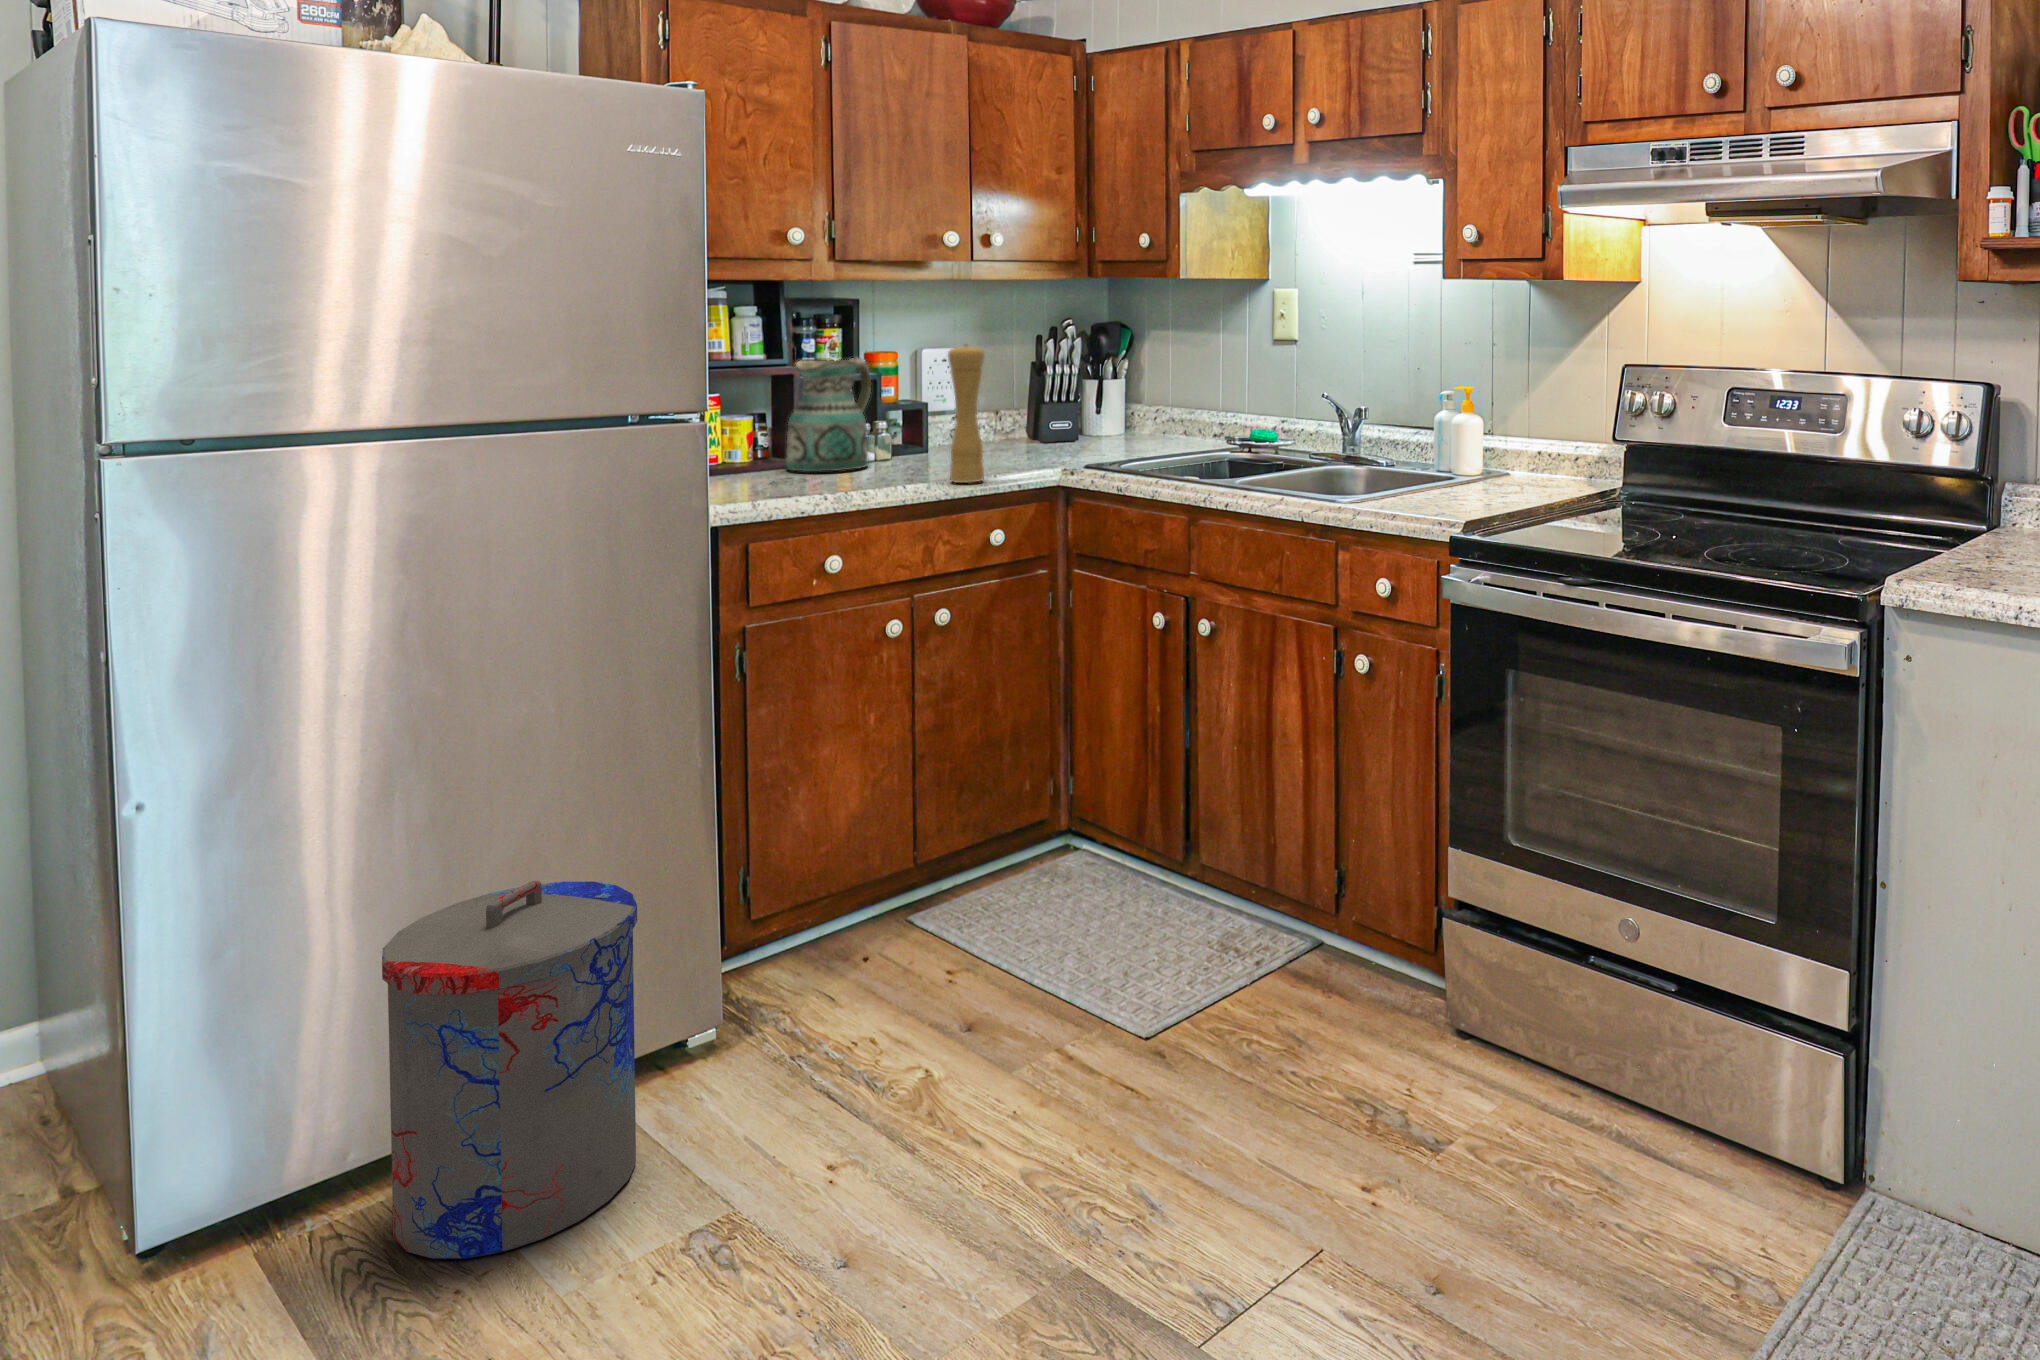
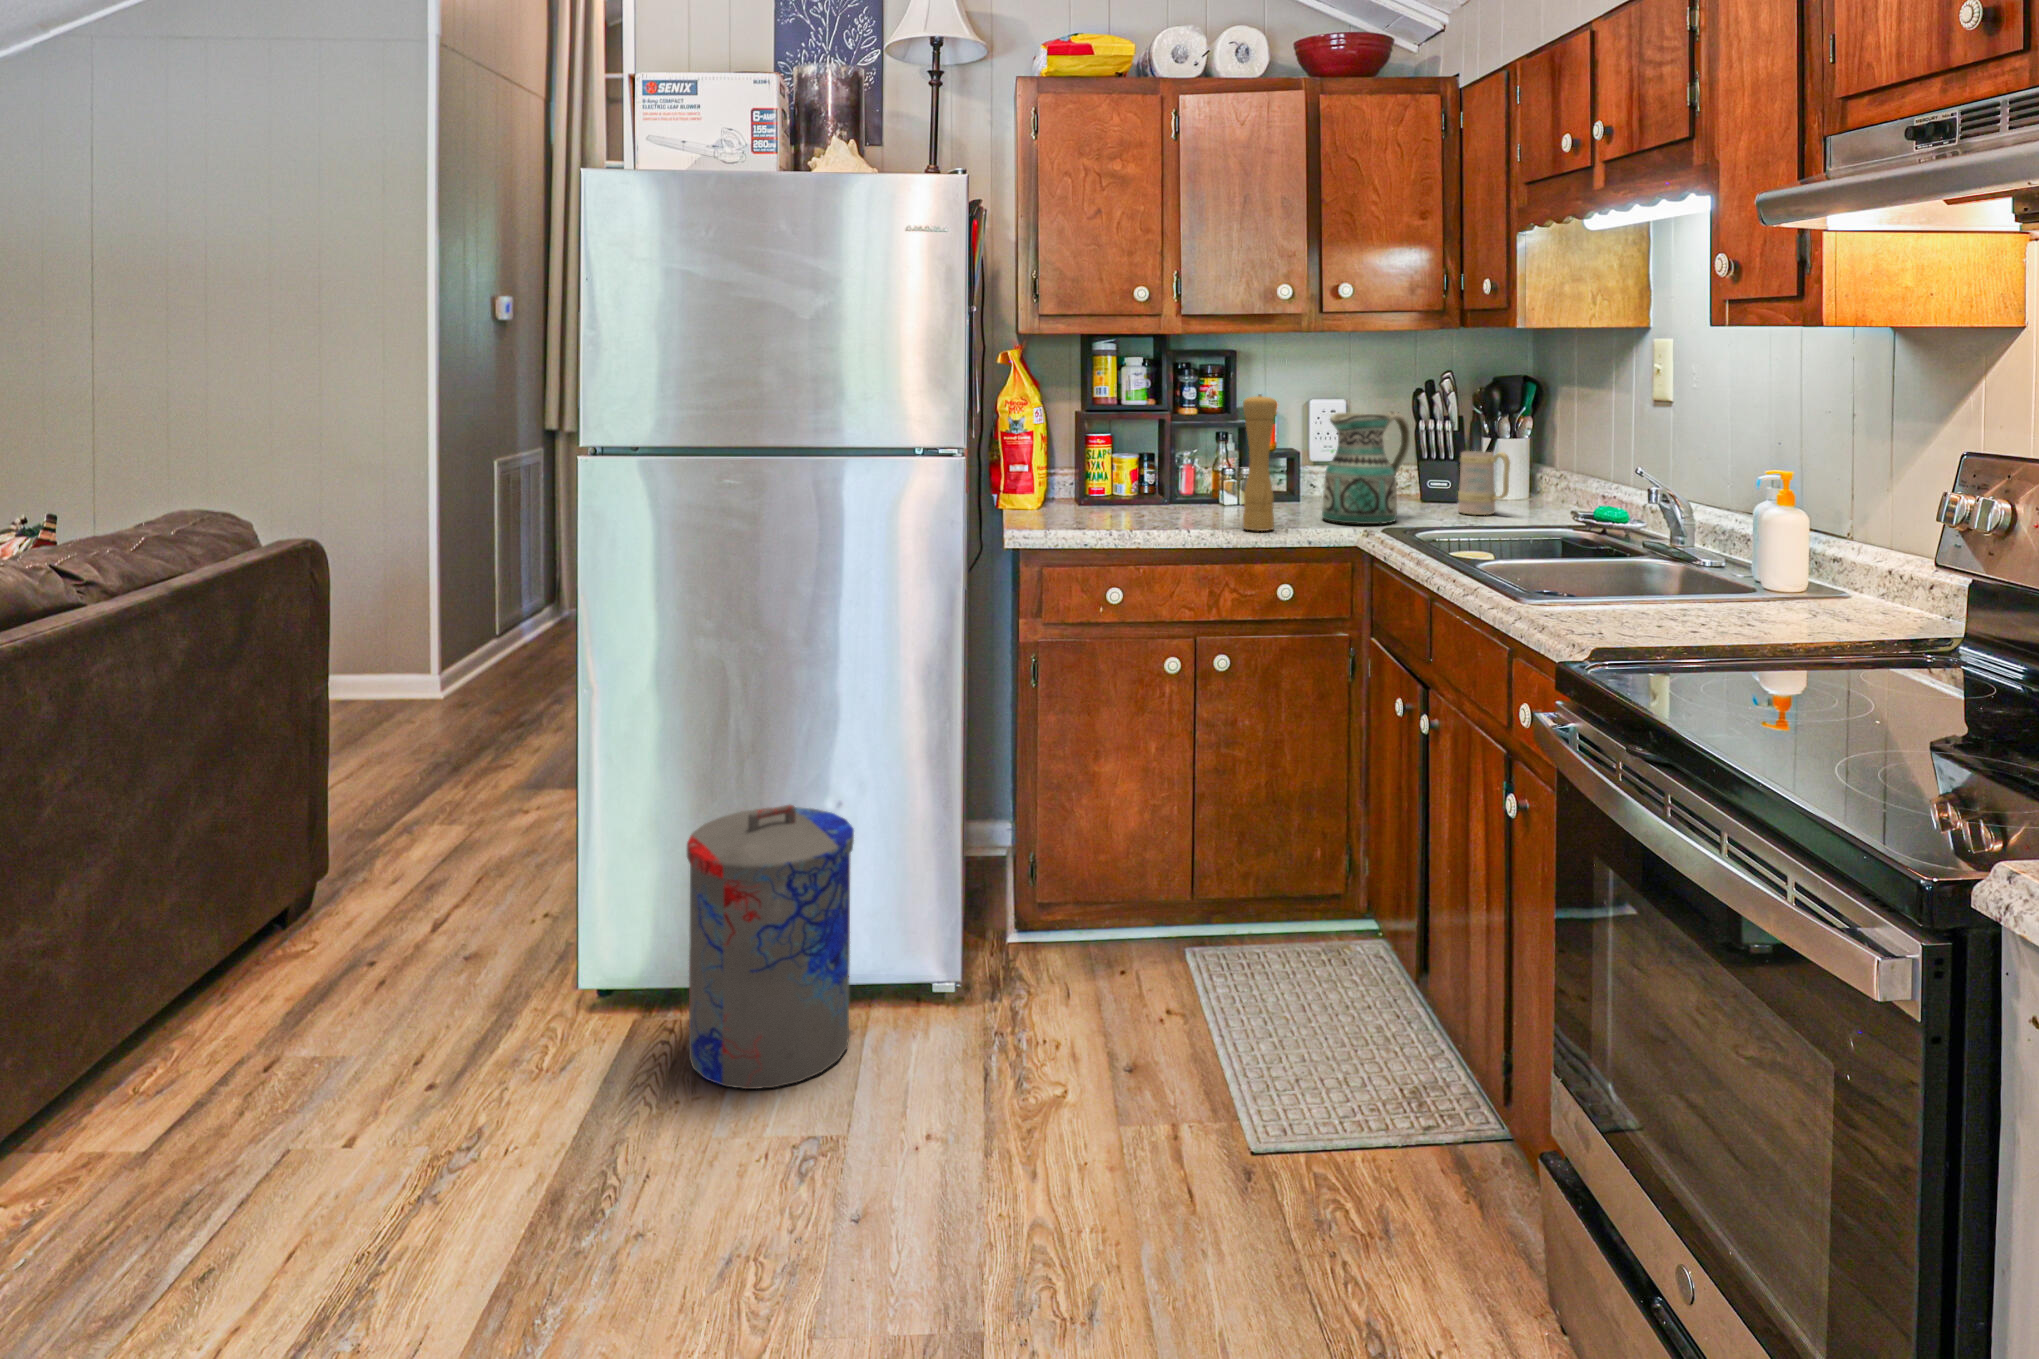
ceramic pitcher: present [786,358,871,472] -> present [1322,411,1410,524]
mug: none [1104,392,1154,451] -> present [1458,451,1510,515]

